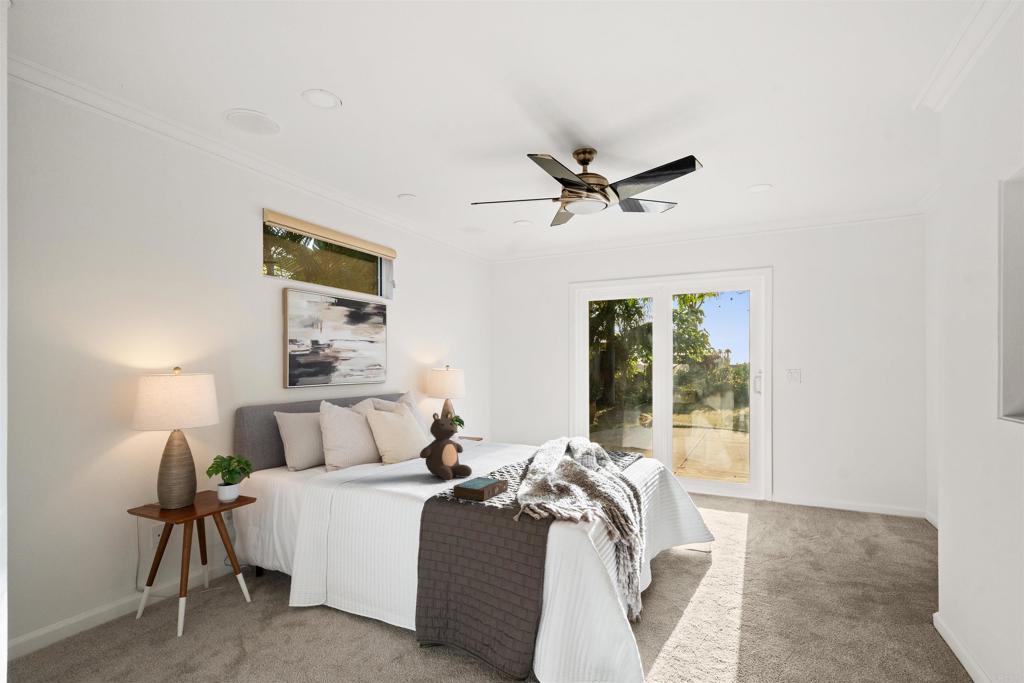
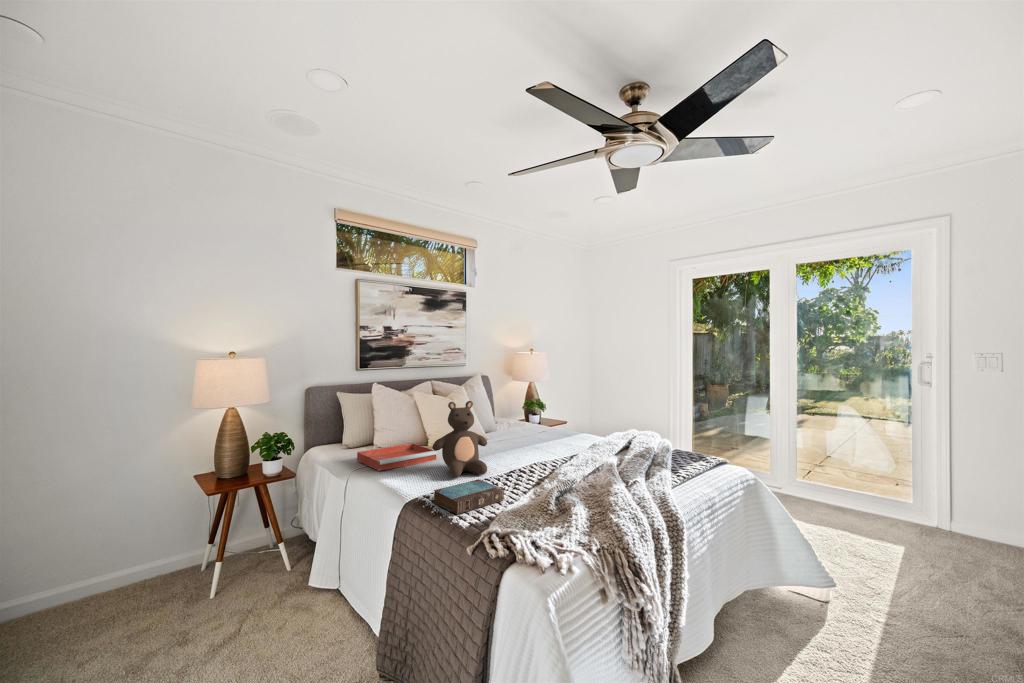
tray: none [329,458,409,482] -> present [357,443,437,471]

